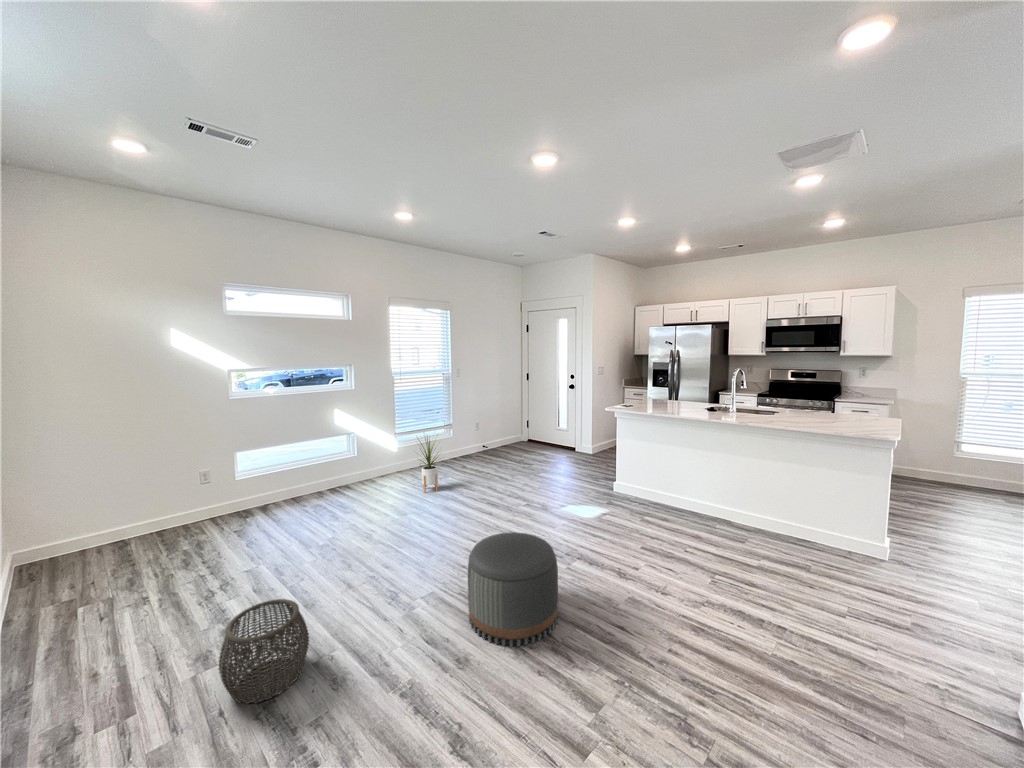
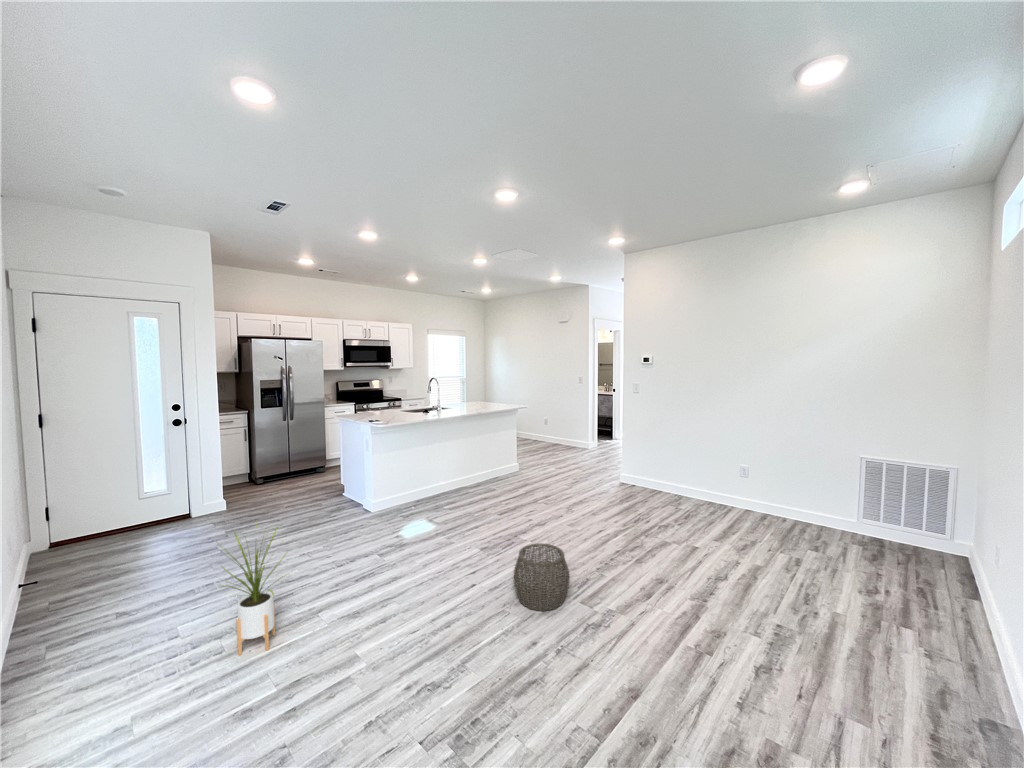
pouf: present [468,532,558,647] -> none [572,503,643,581]
woven basket: present [218,599,309,704] -> present [514,544,569,611]

